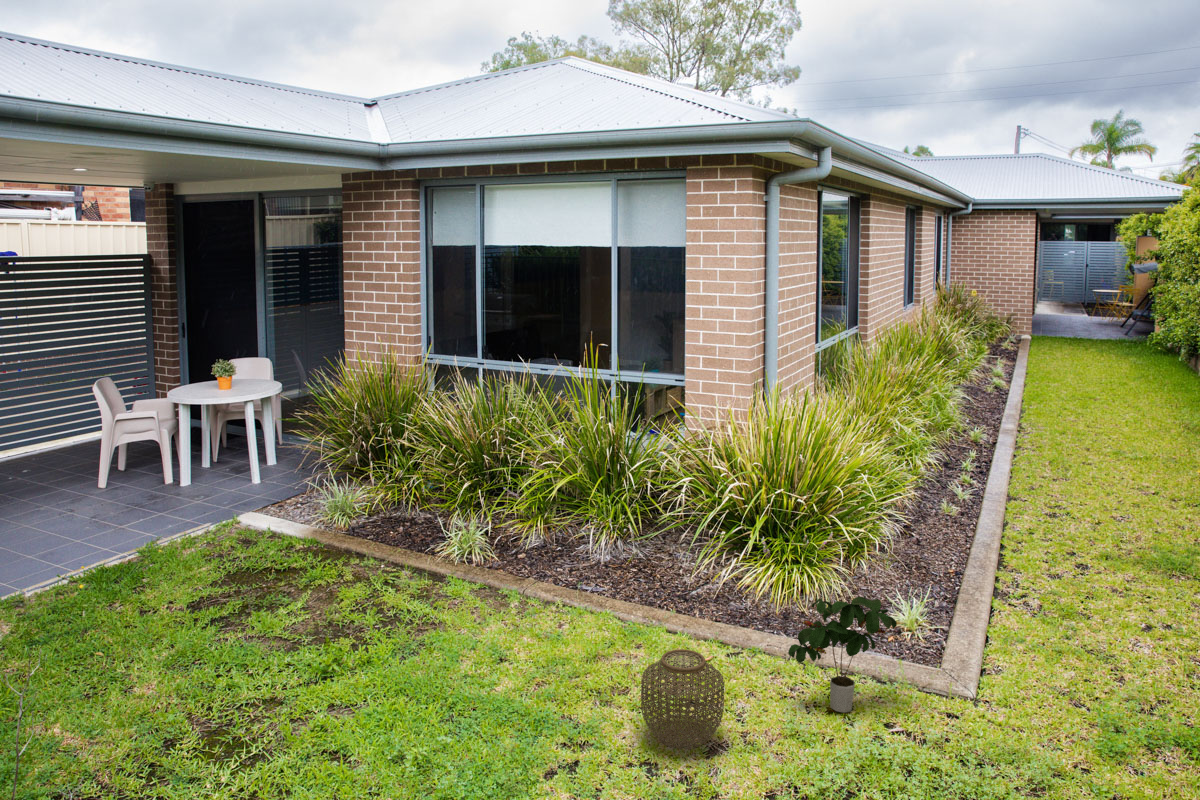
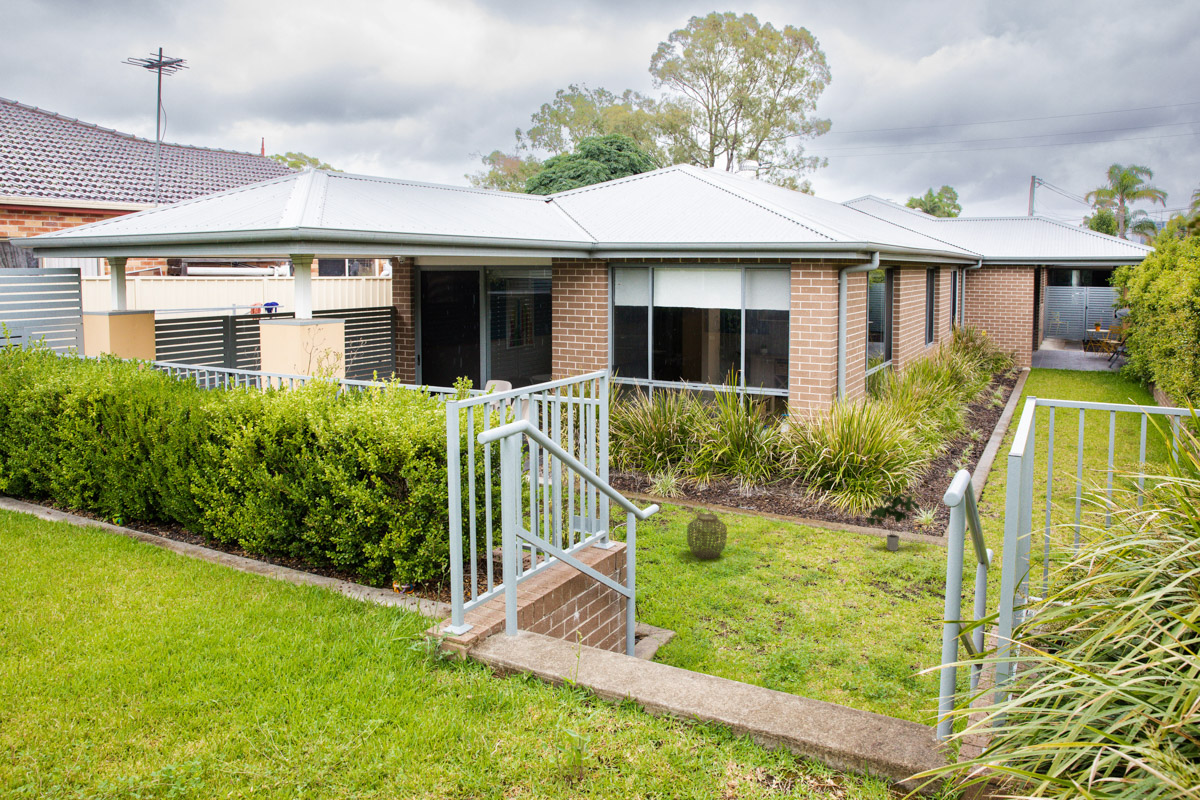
woven basket: present [641,649,724,749] -> present [687,514,727,559]

